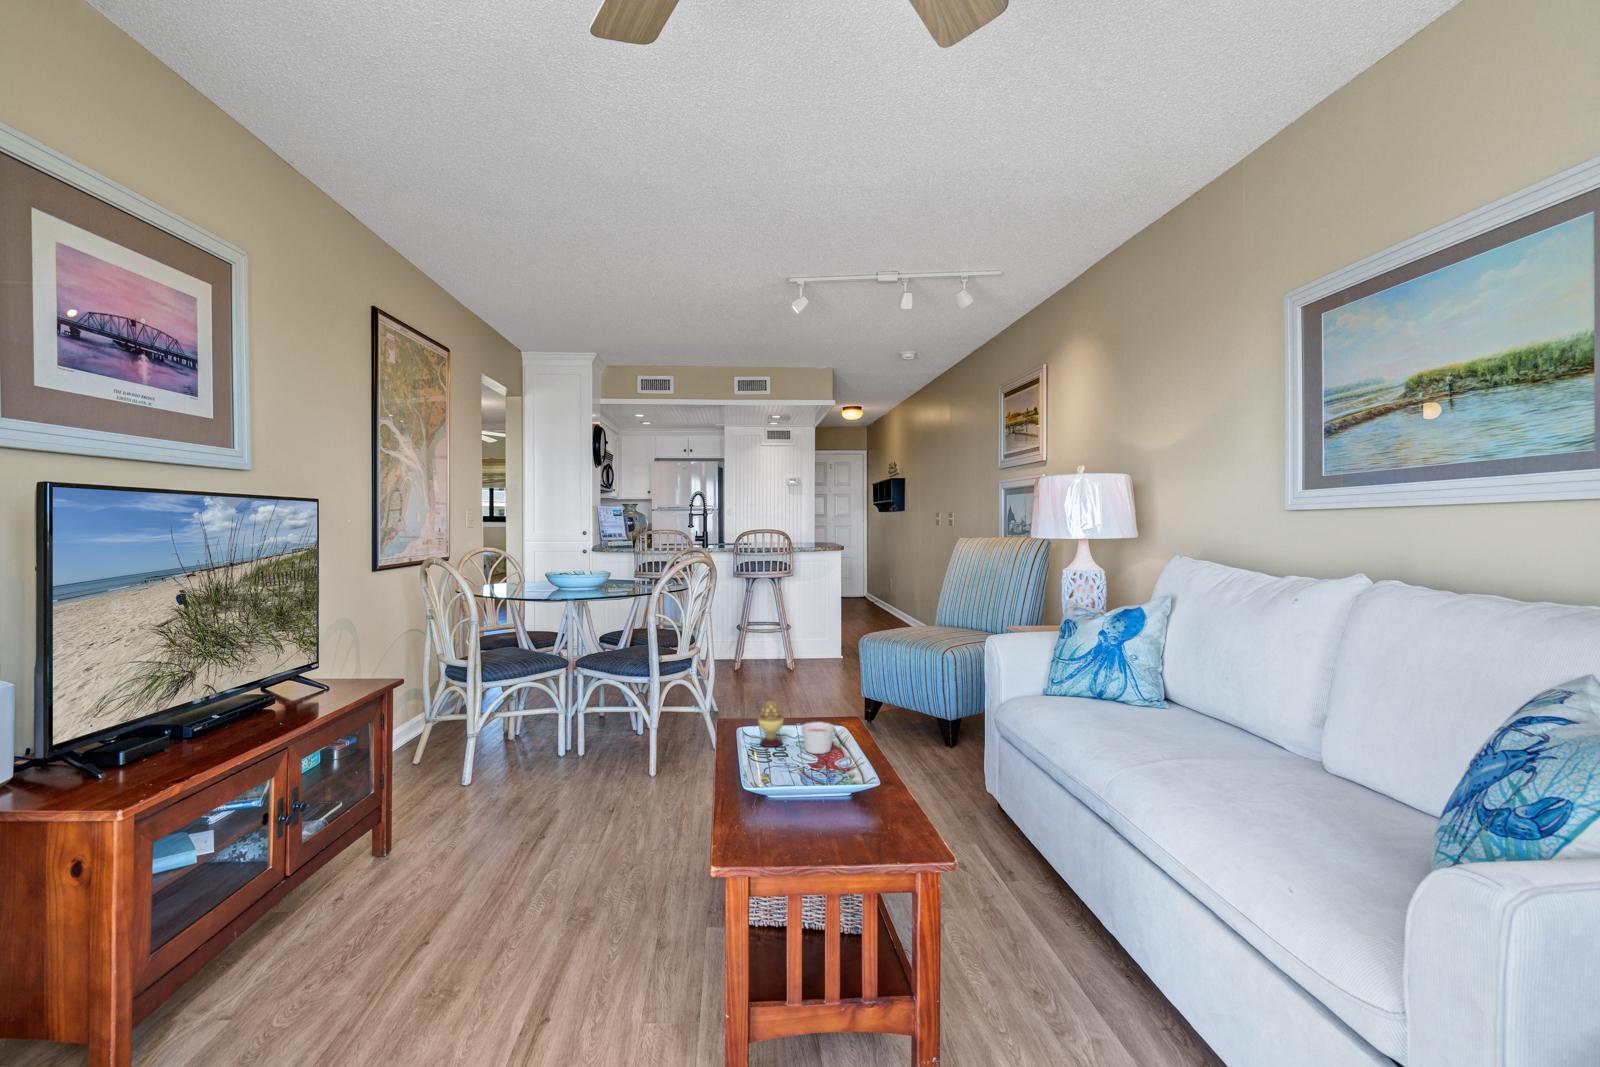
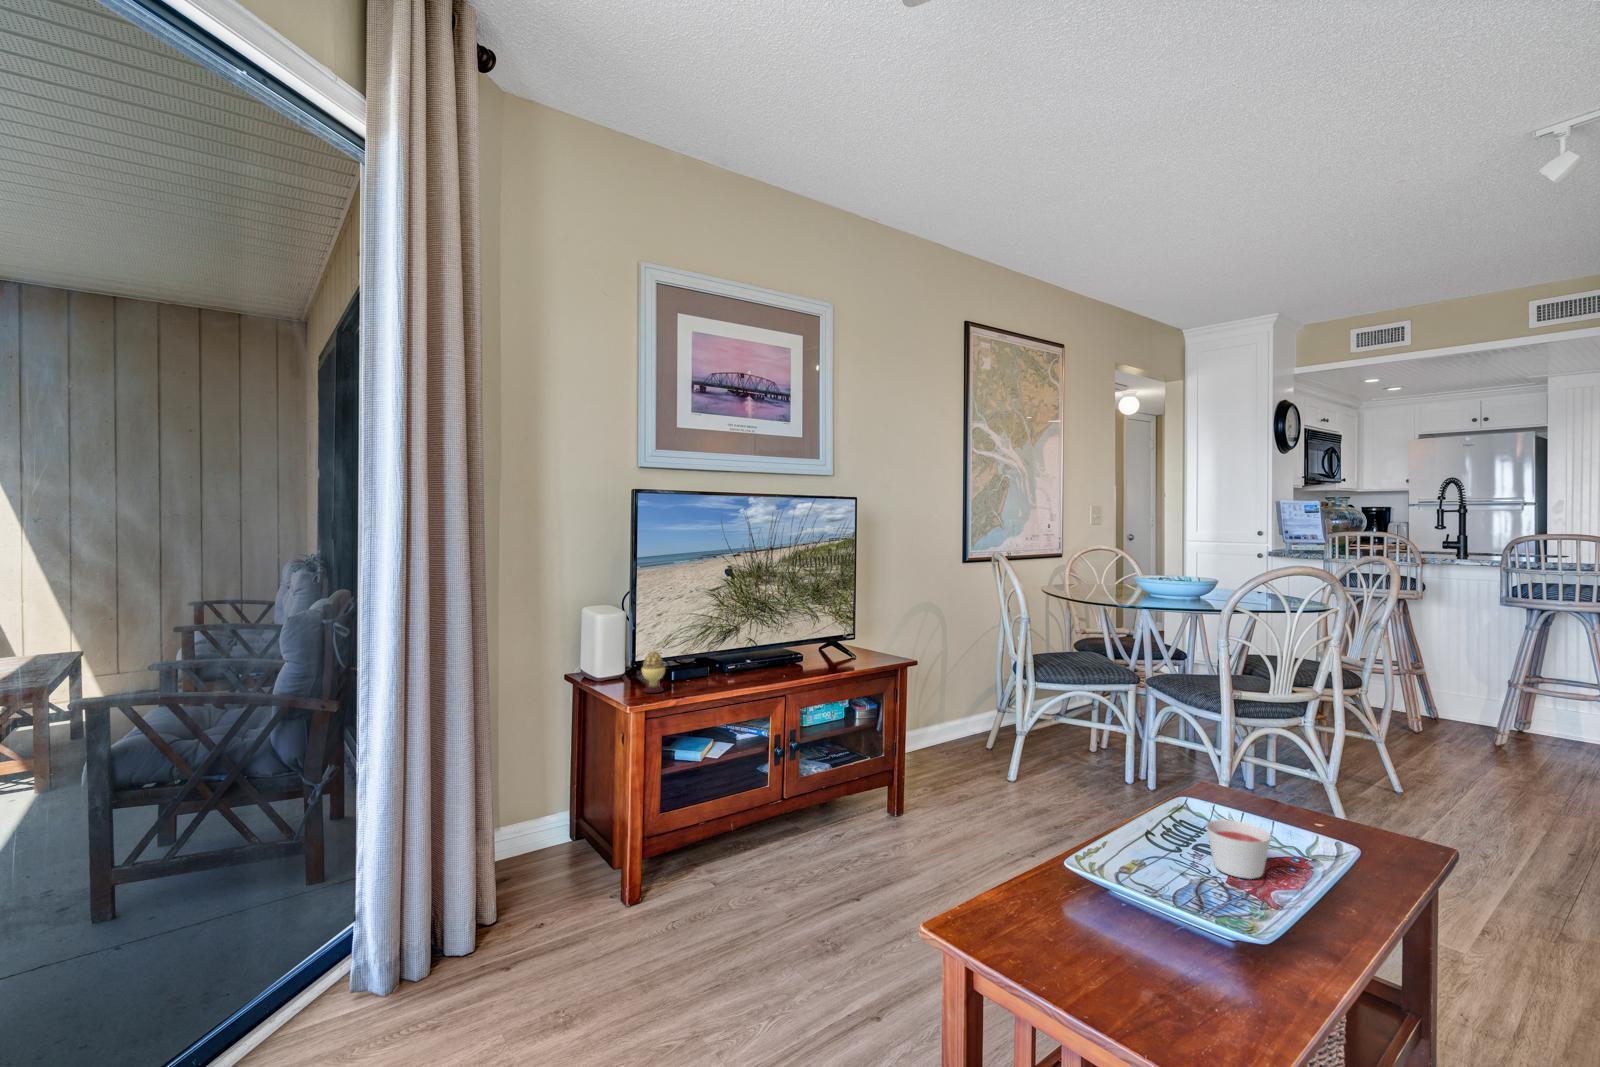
decorative egg: present [759,700,783,747] -> present [642,651,665,693]

